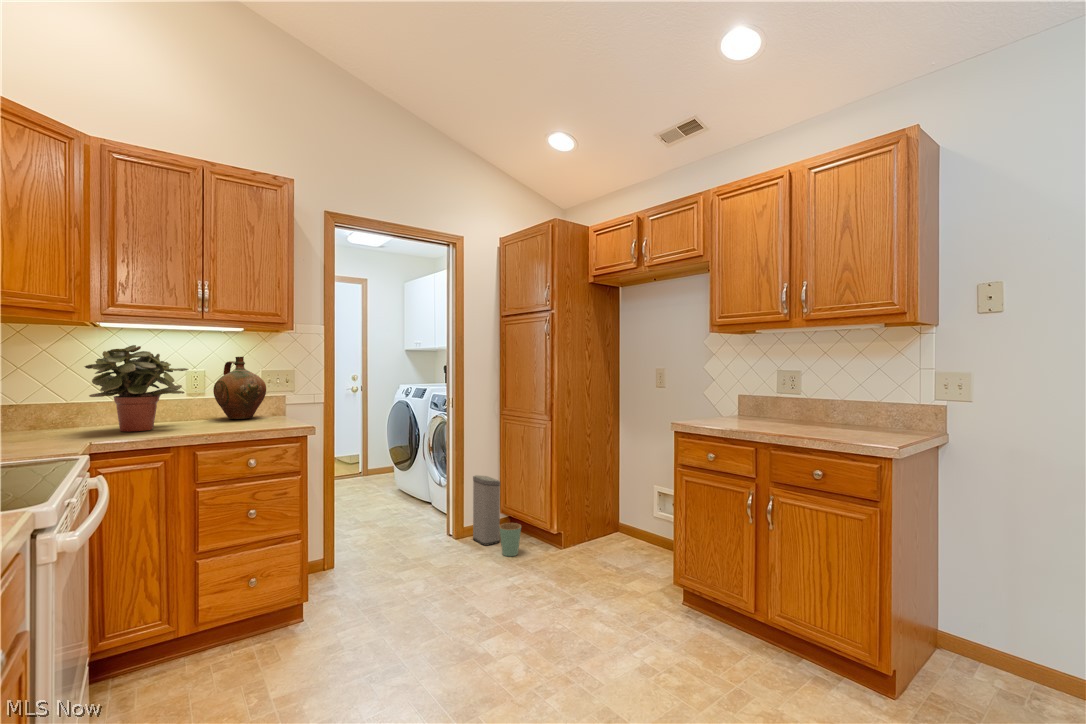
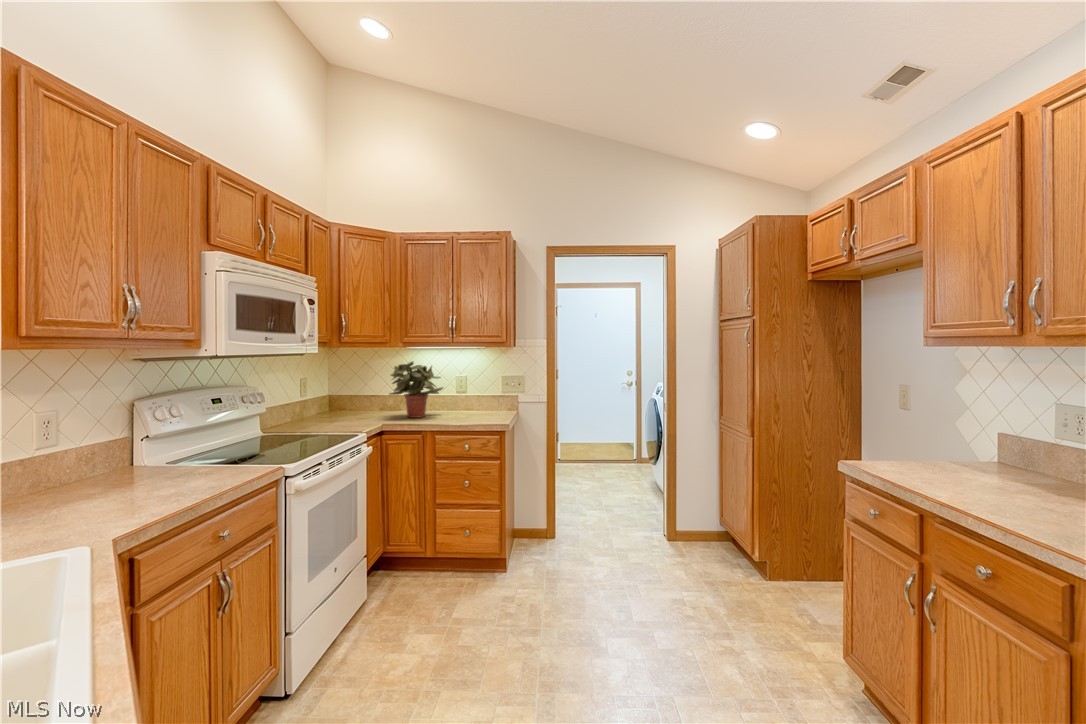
ceramic jug: present [213,357,266,419] -> none [465,367,497,413]
trash can: present [473,475,521,556] -> none [684,483,720,572]

